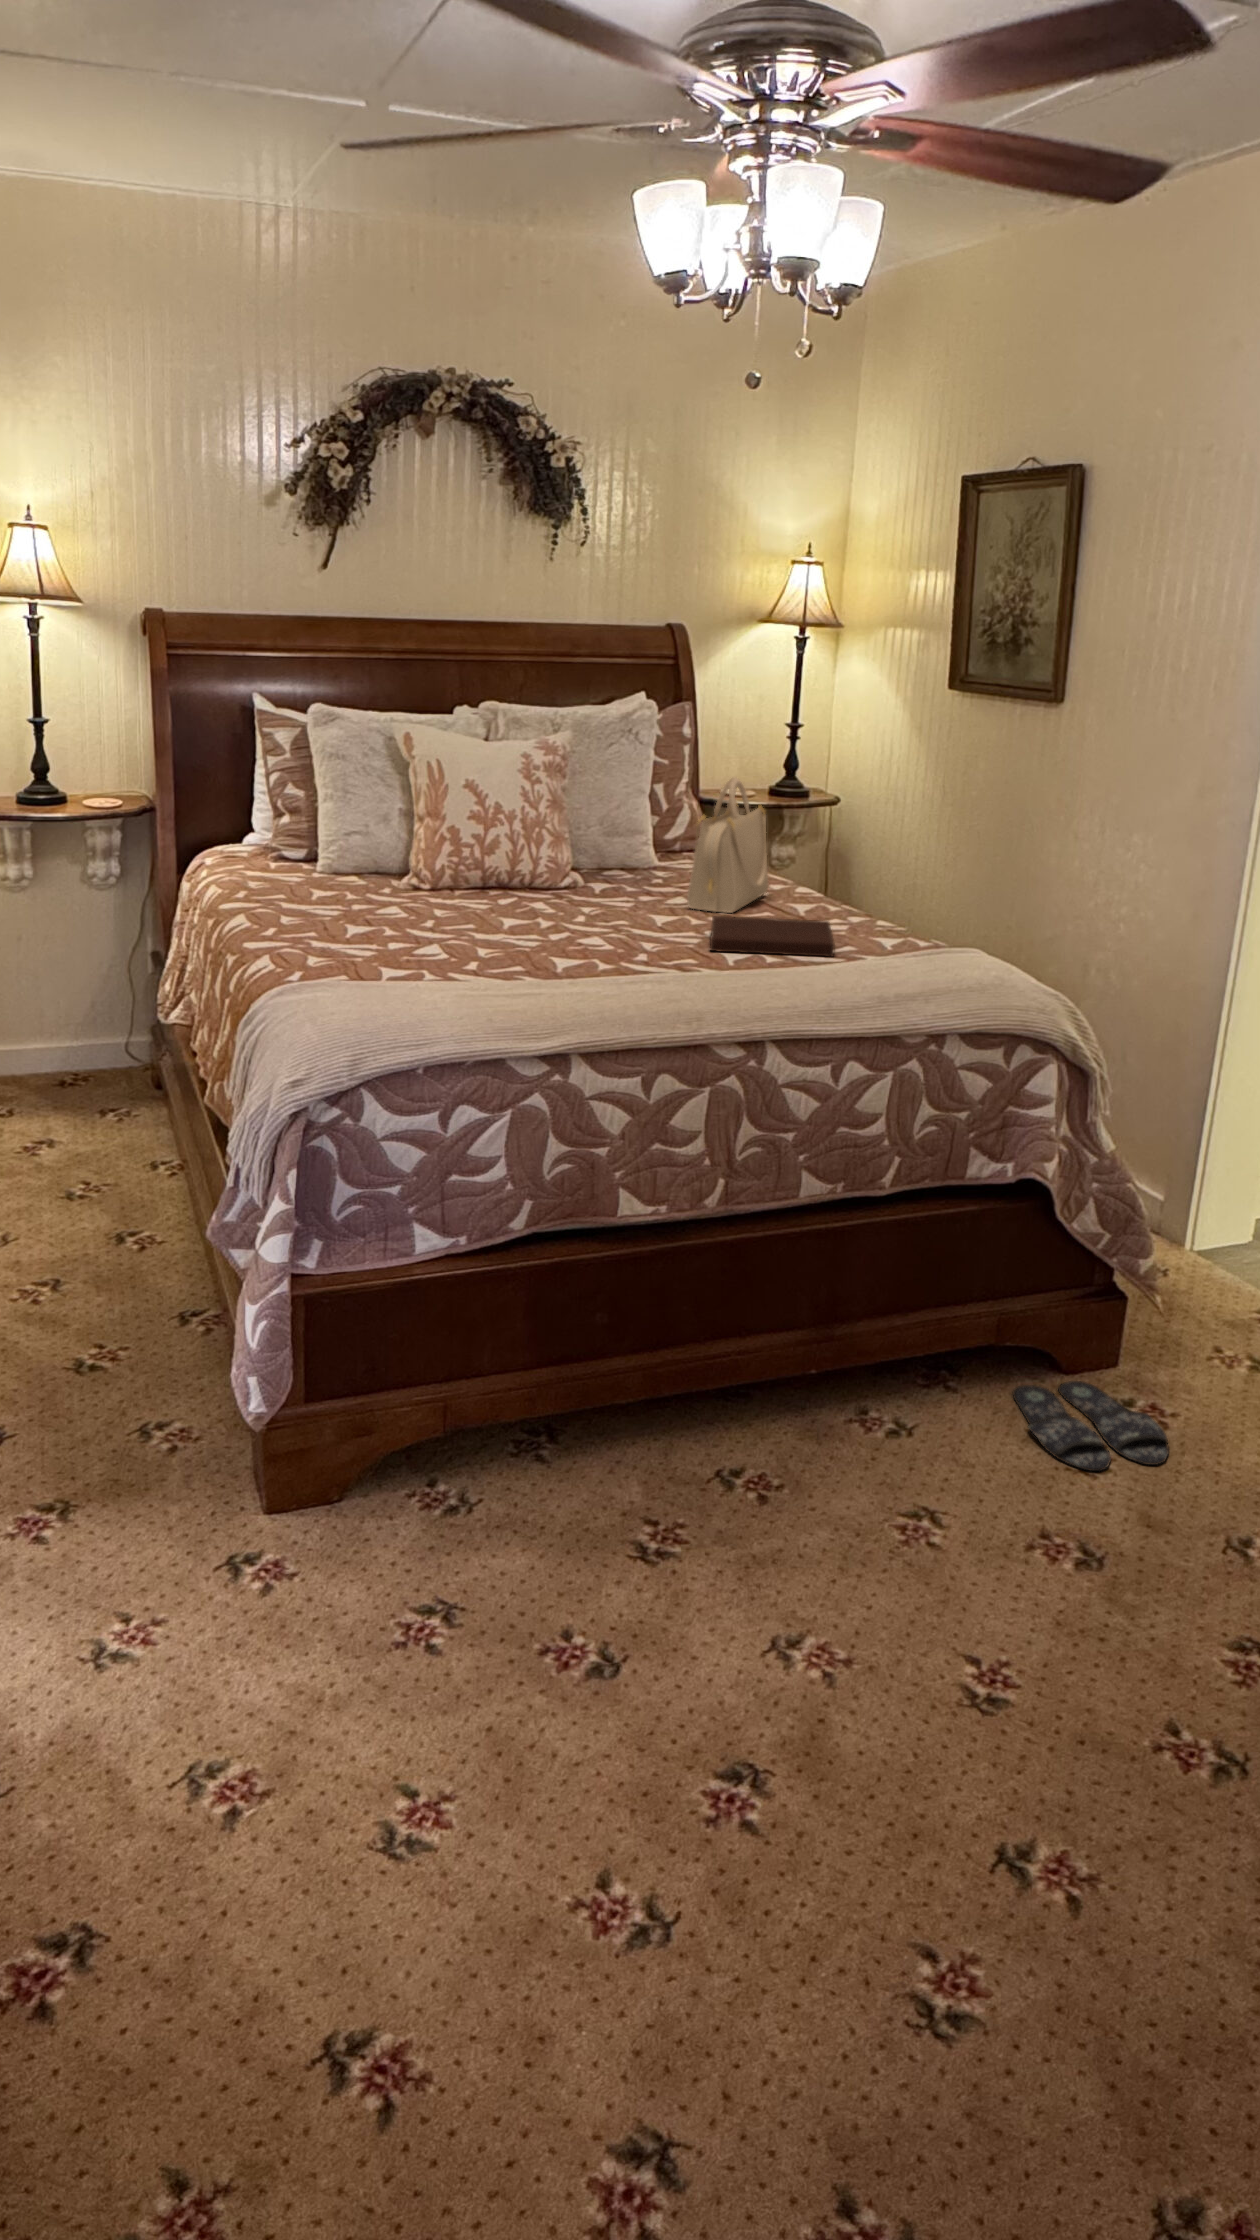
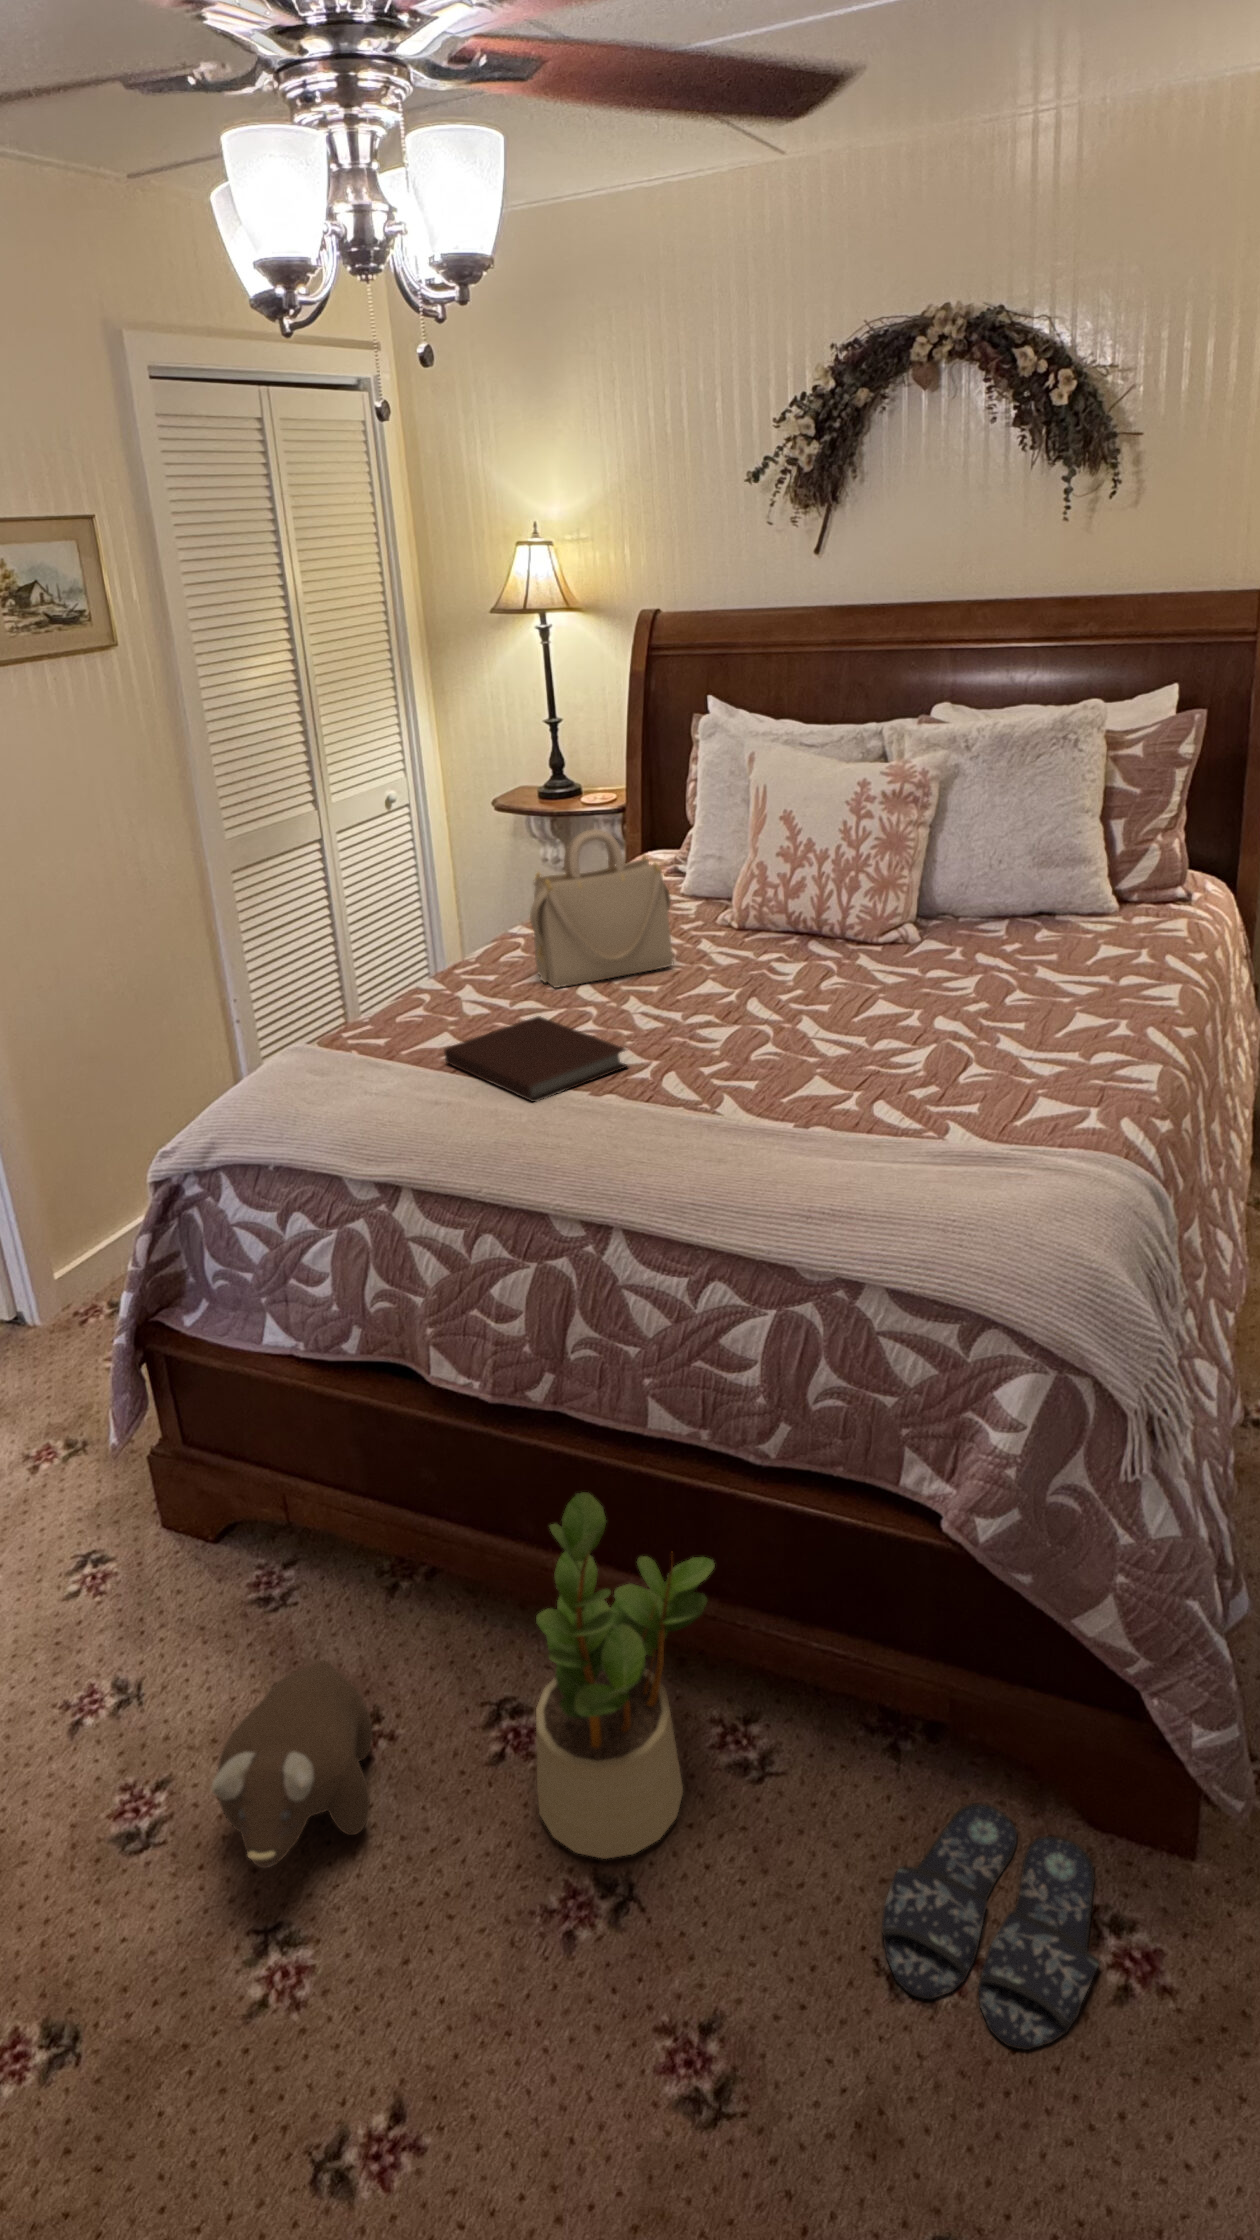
handbag: present [687,778,768,913] -> present [530,829,673,988]
notebook: present [710,916,835,957] -> present [444,1016,627,1102]
potted plant: none [790,1212,944,1509] -> present [536,1492,715,1859]
plush toy: none [611,1466,781,1618] -> present [212,1660,373,1869]

